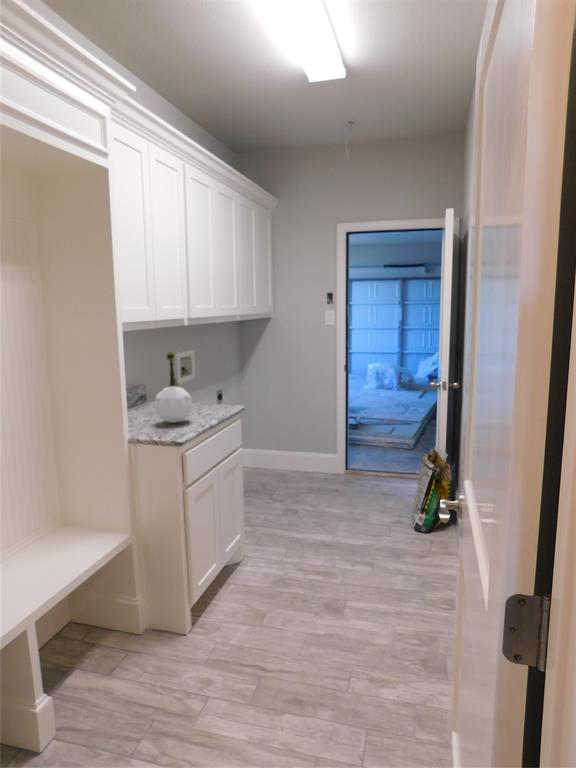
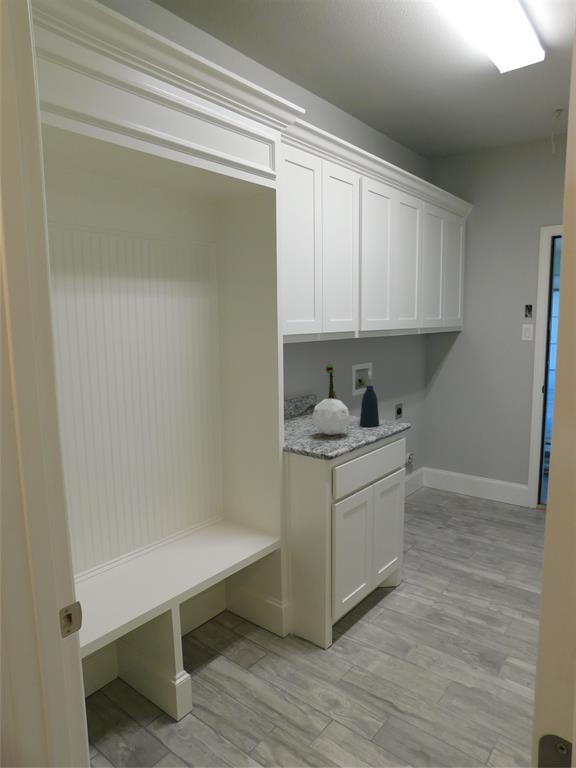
spray bottle: none [198,357,217,412] -> present [360,371,379,427]

